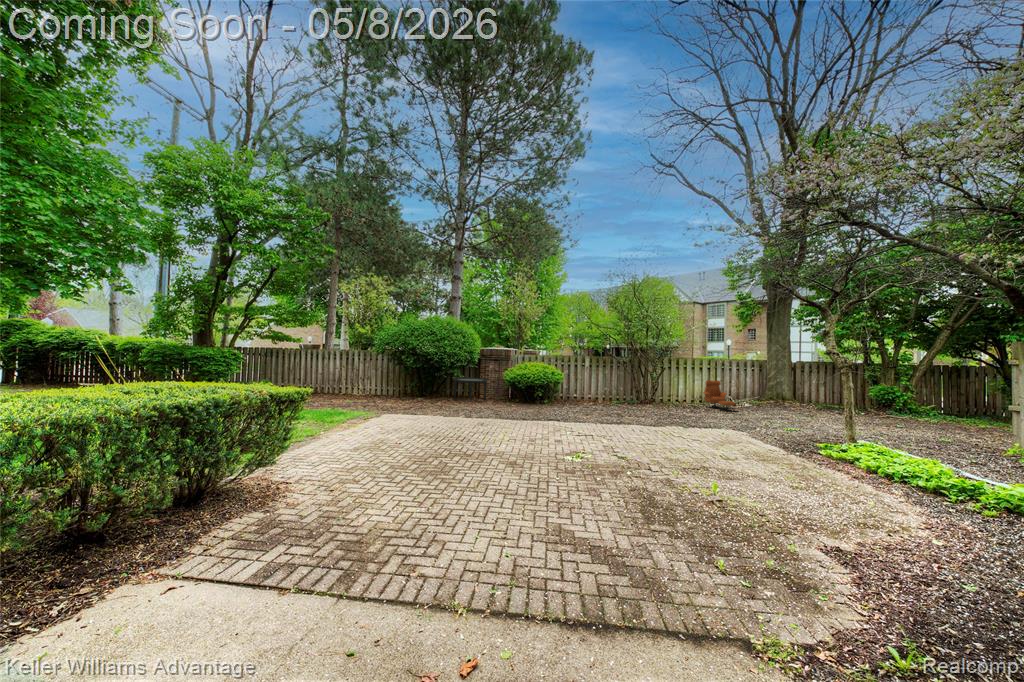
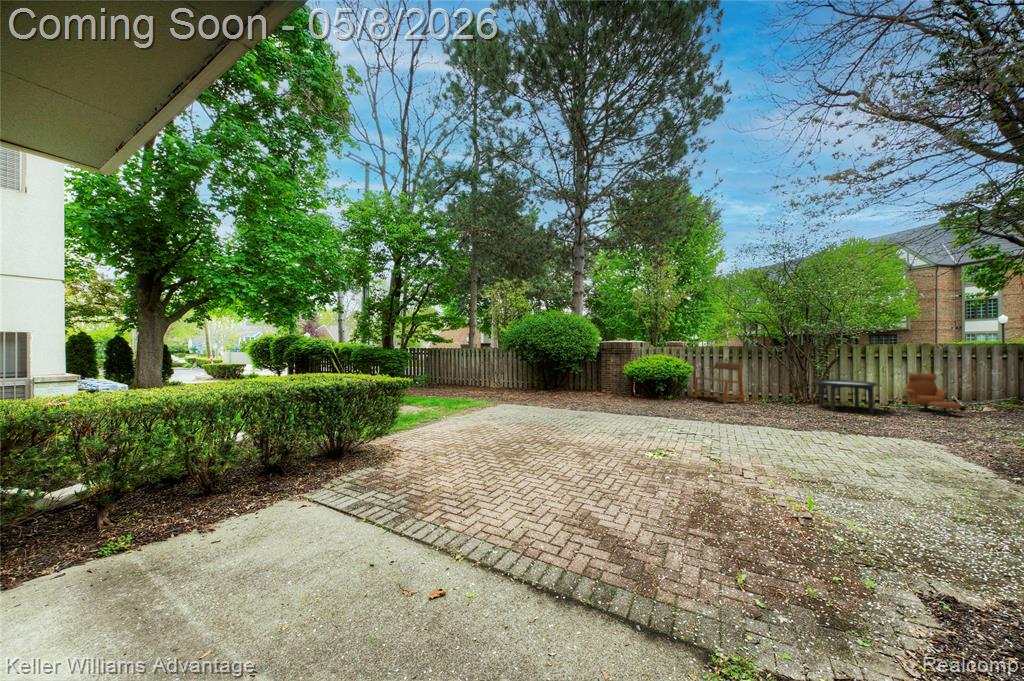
bench: none [562,369,603,407] -> present [694,362,744,404]
round table: present [454,377,488,401] -> present [815,379,878,413]

